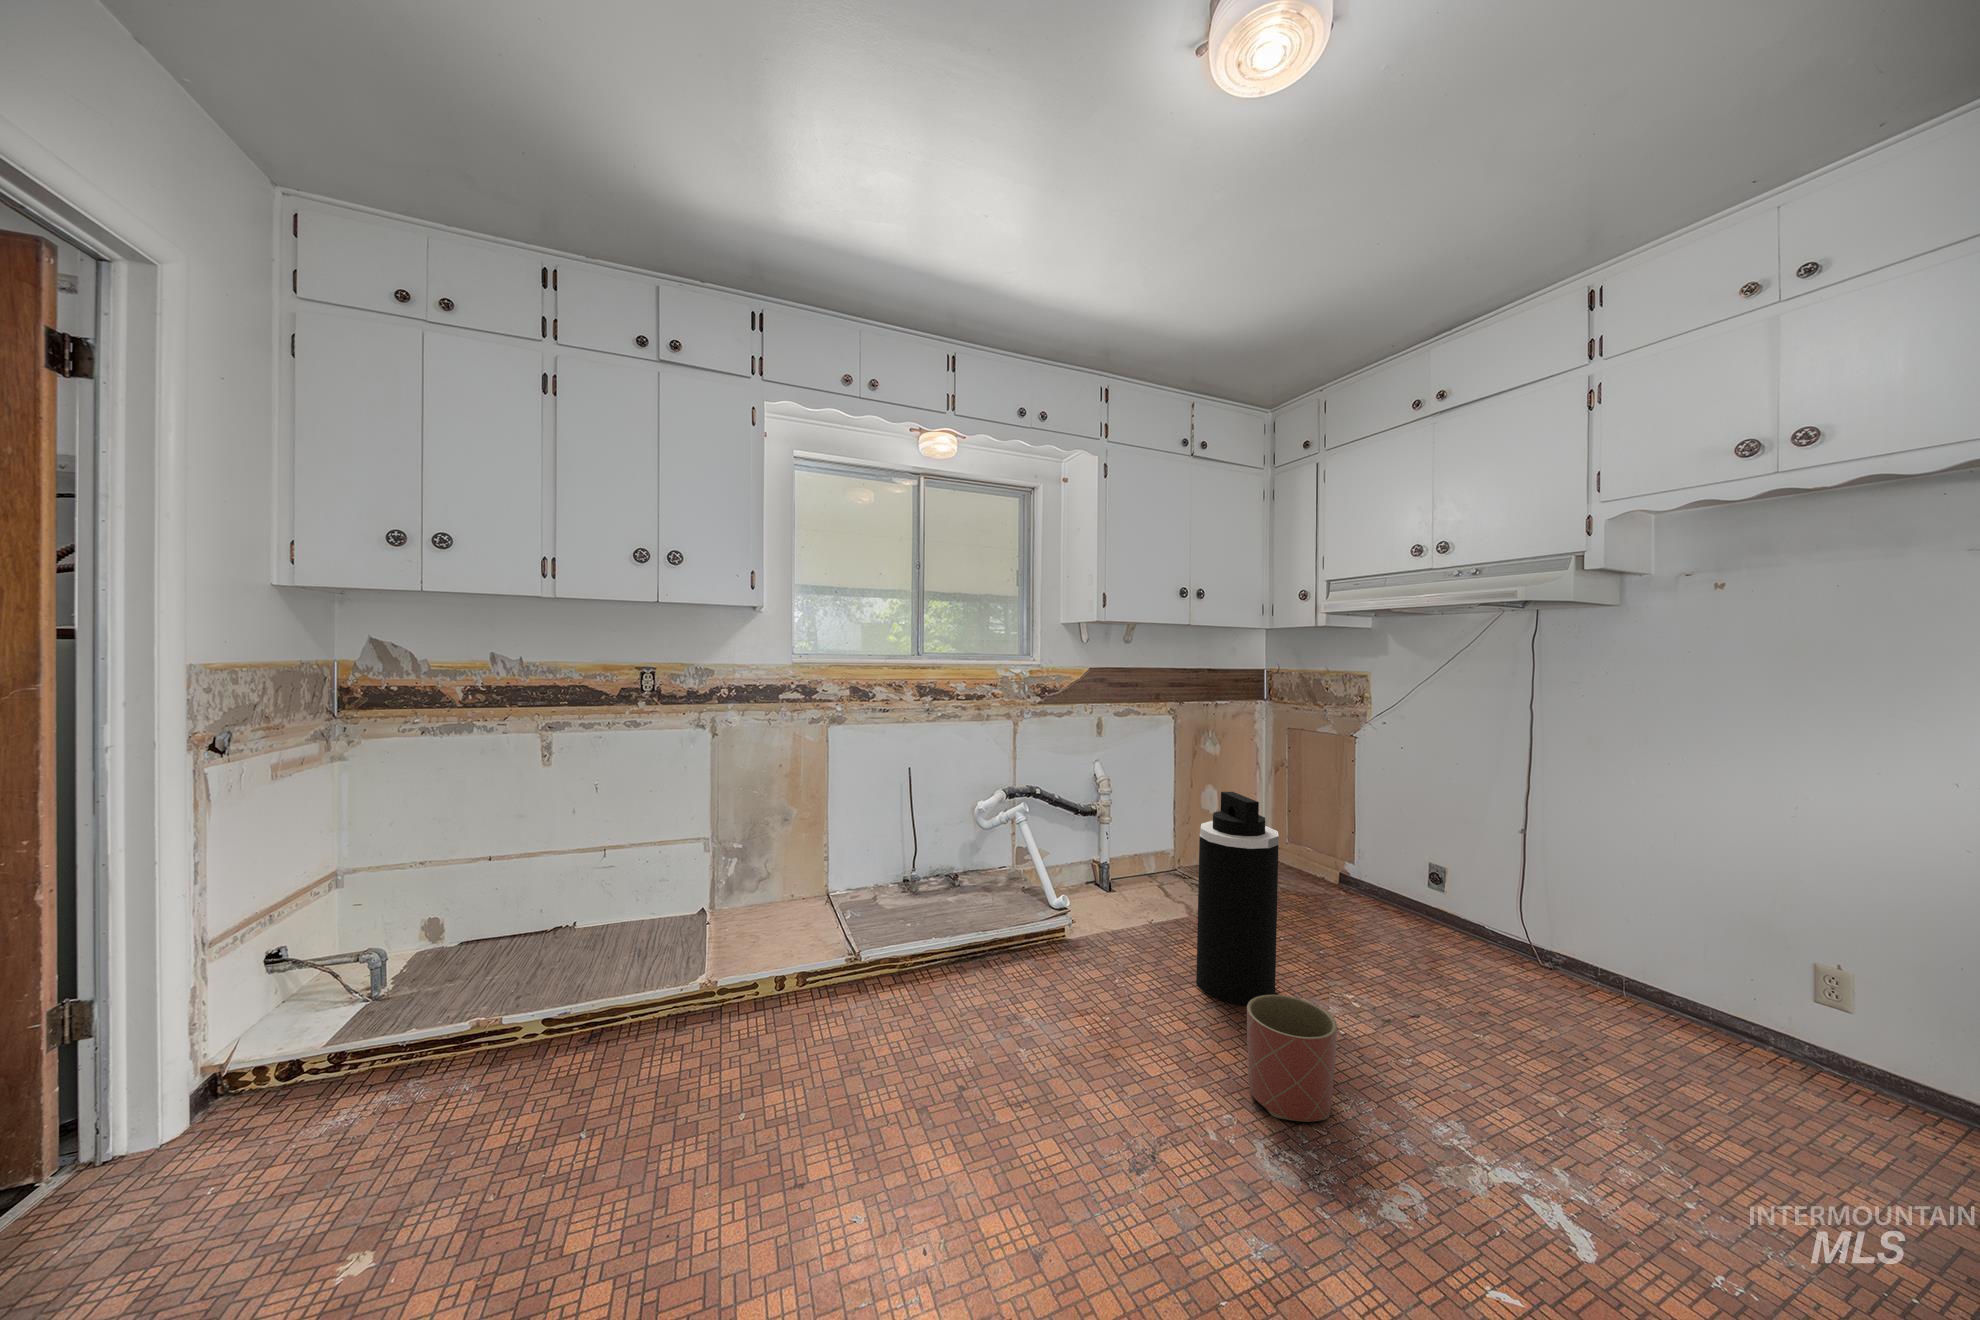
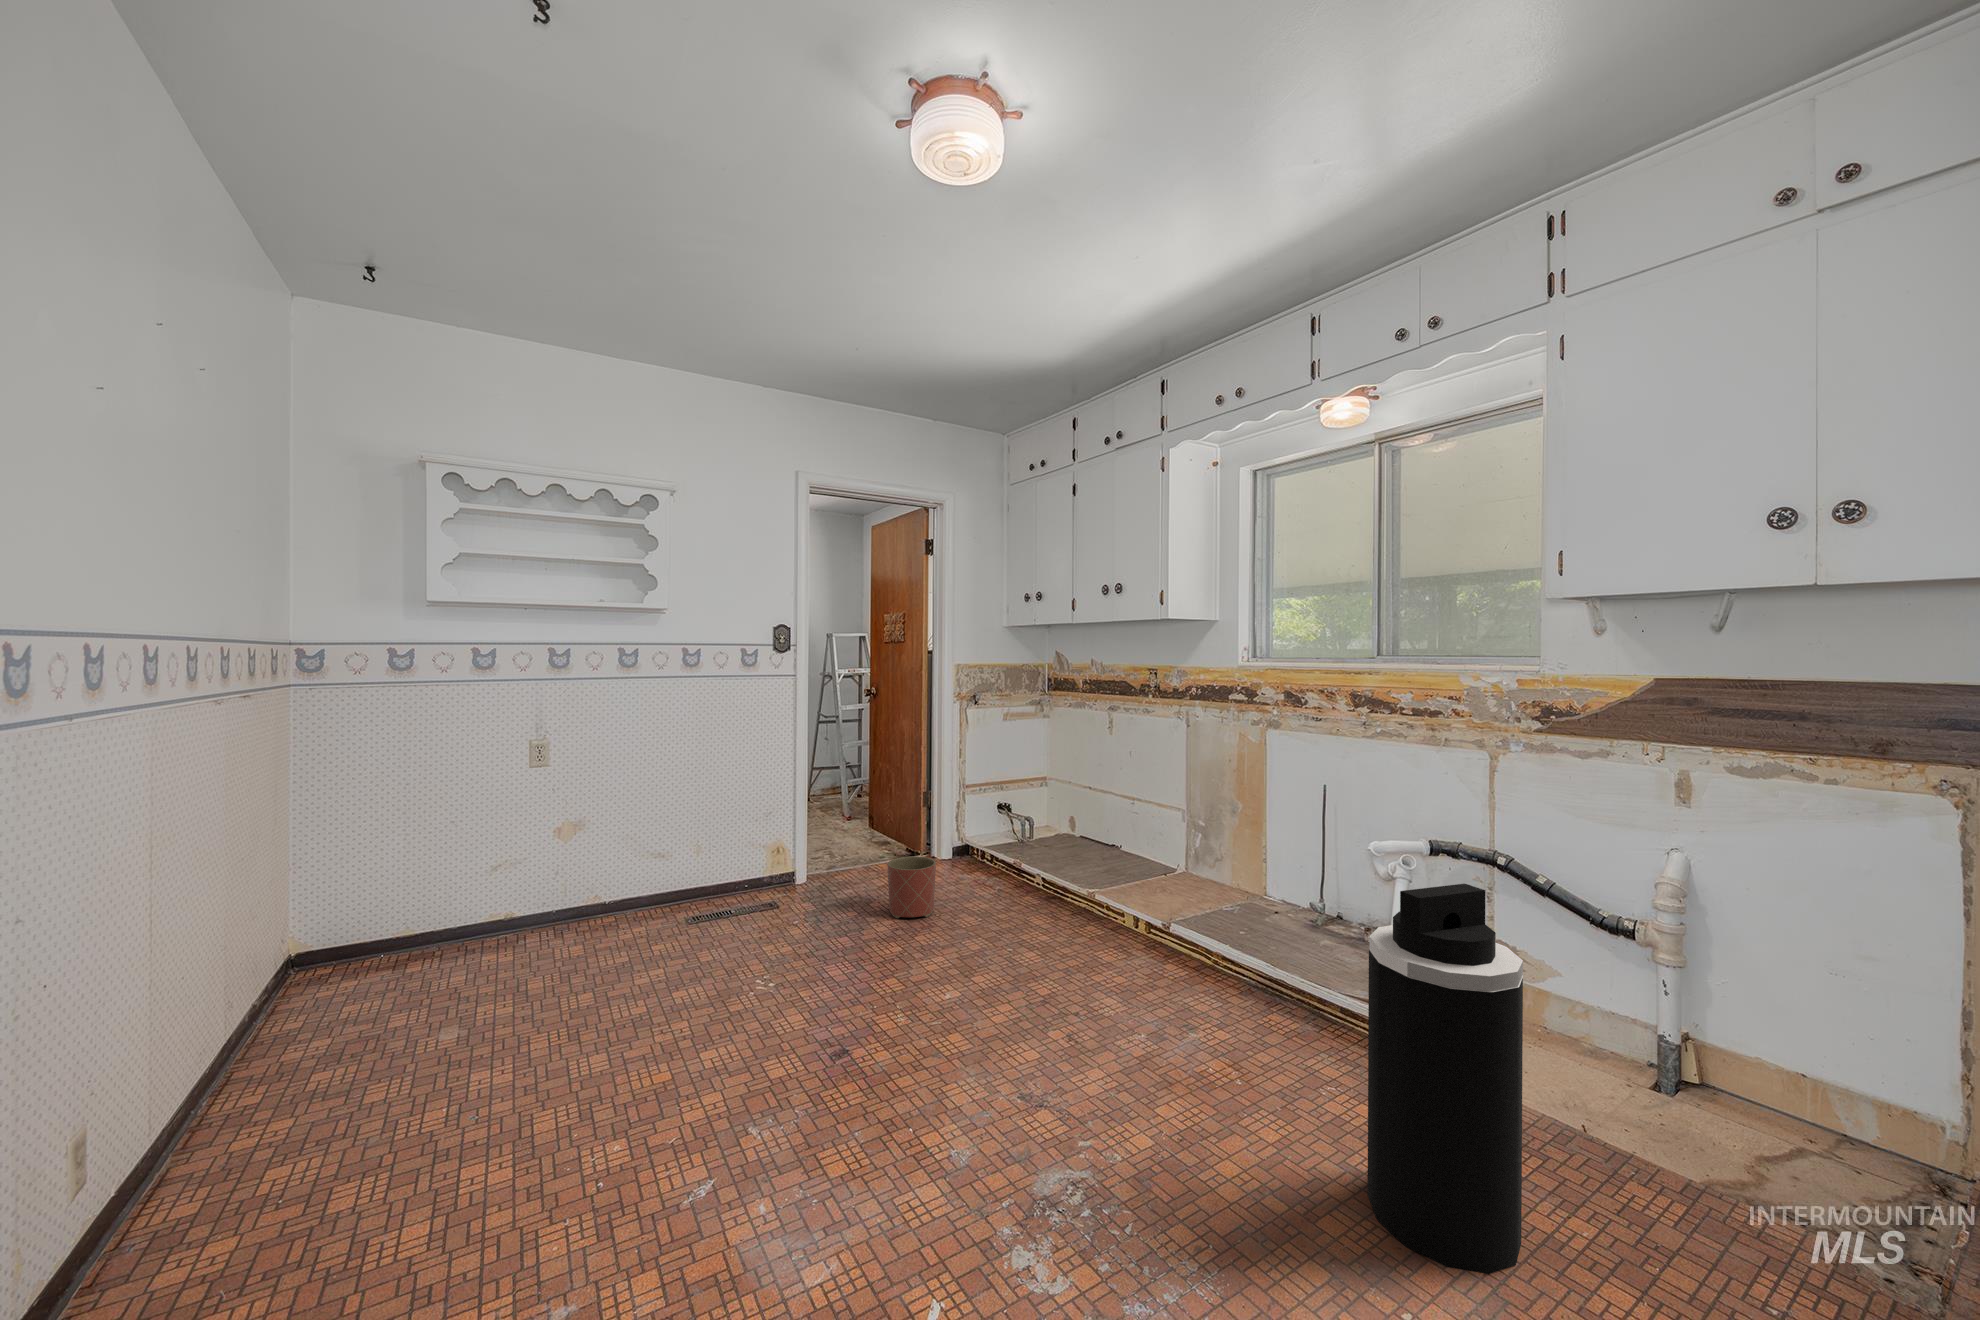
planter: present [1247,995,1337,1122] -> present [888,856,936,919]

